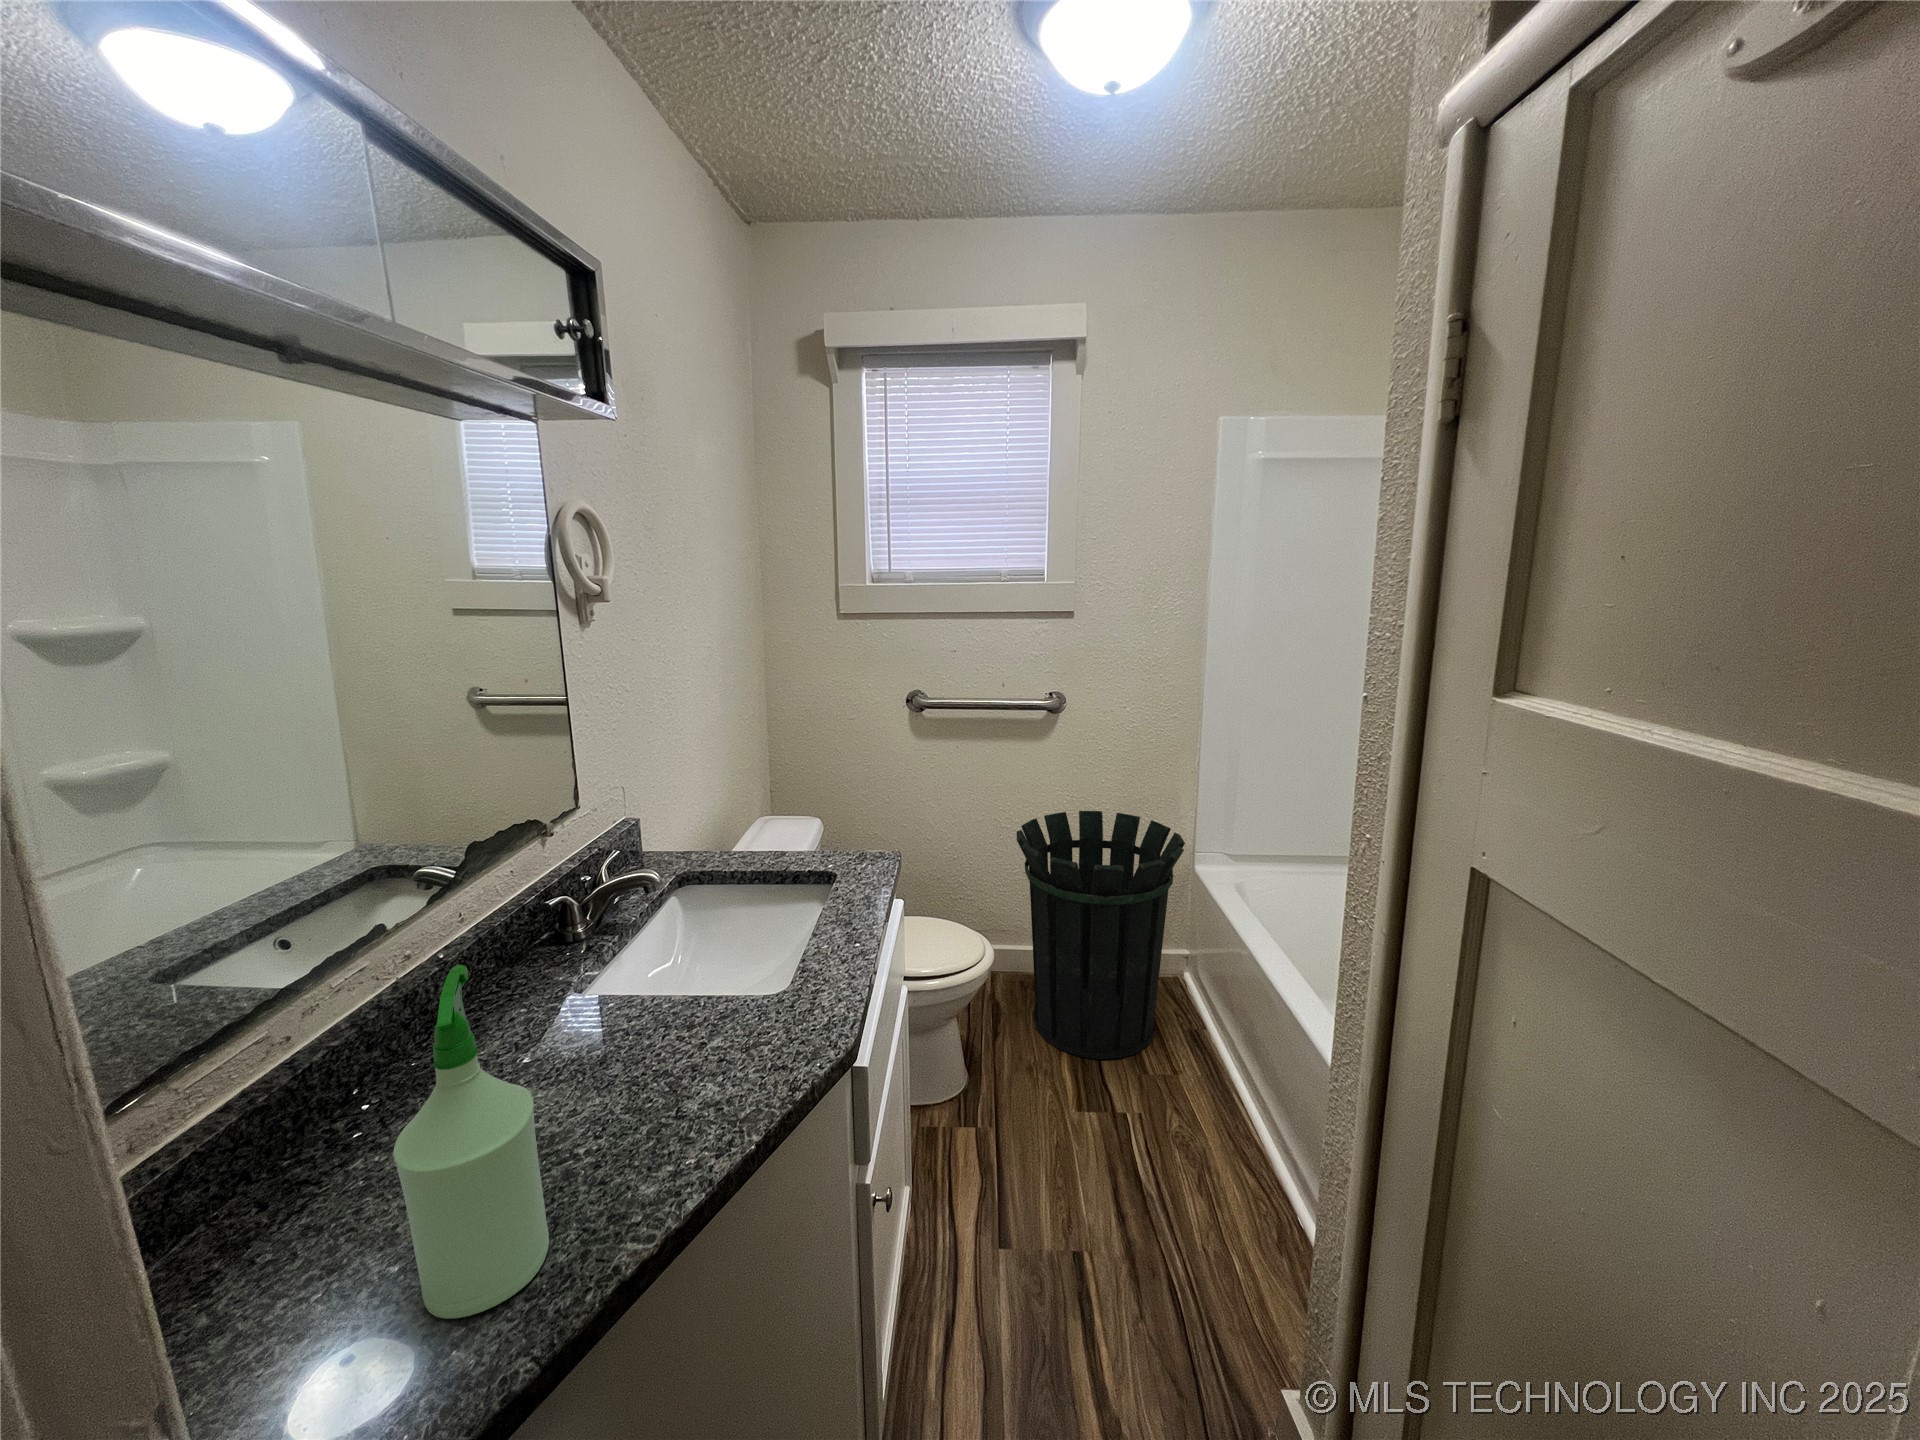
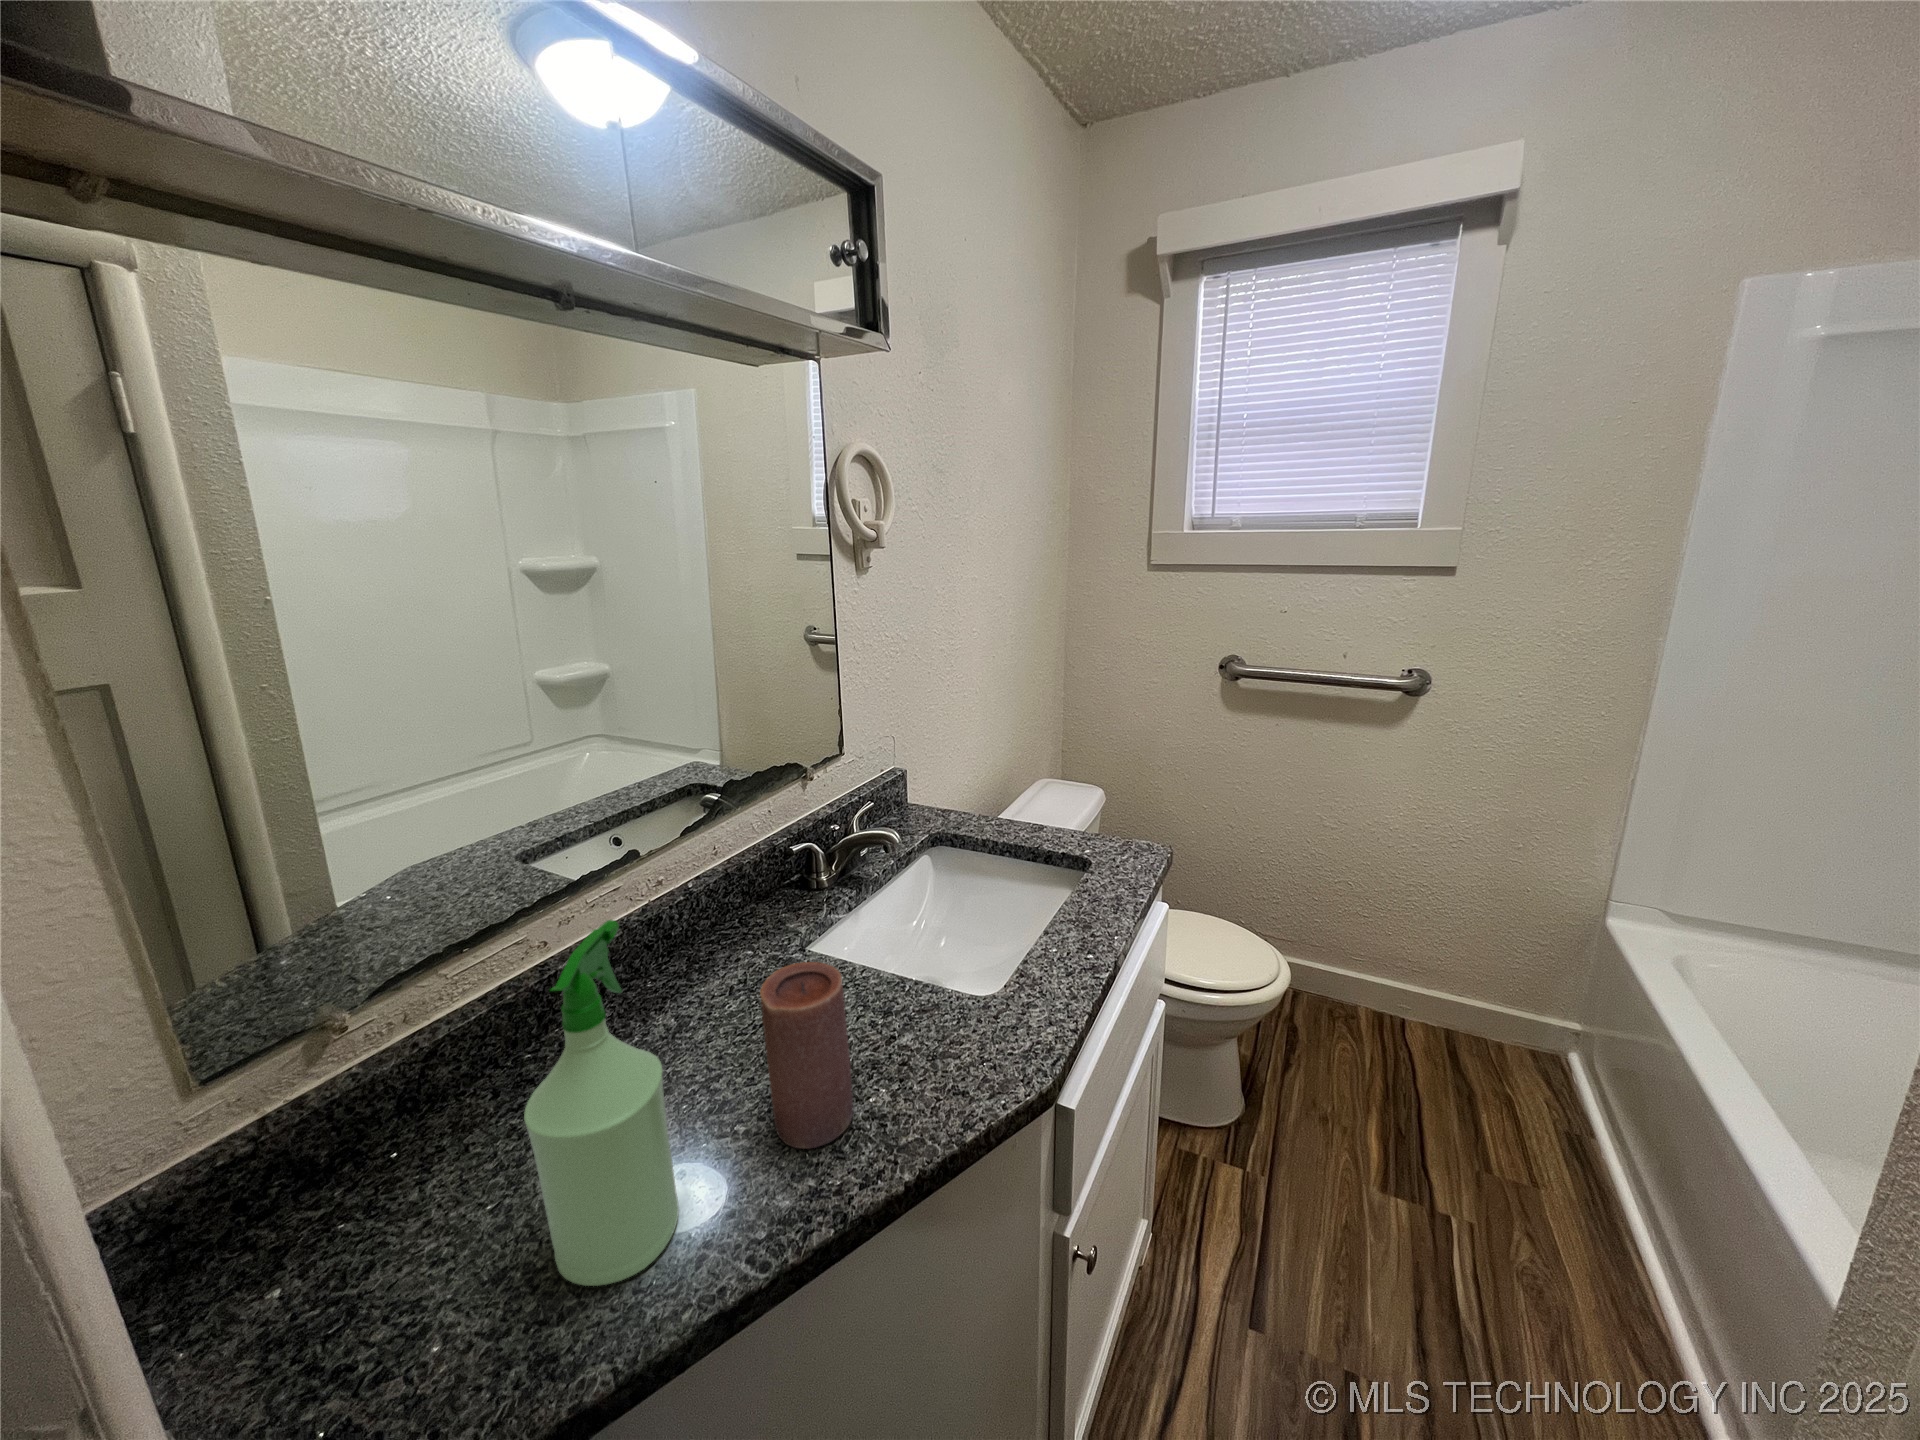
waste bin: present [1017,811,1185,1059] -> none [1342,823,1611,1158]
candle: none [600,978,690,1149] -> present [760,962,853,1149]

